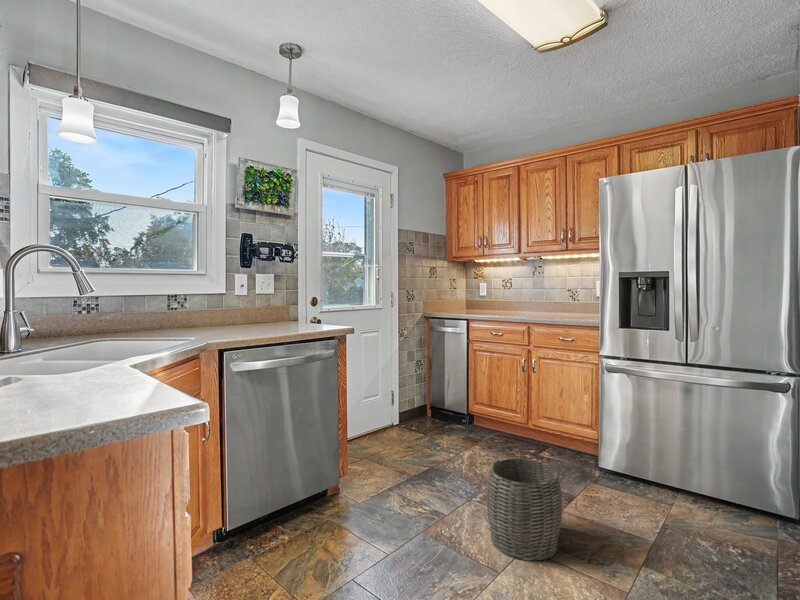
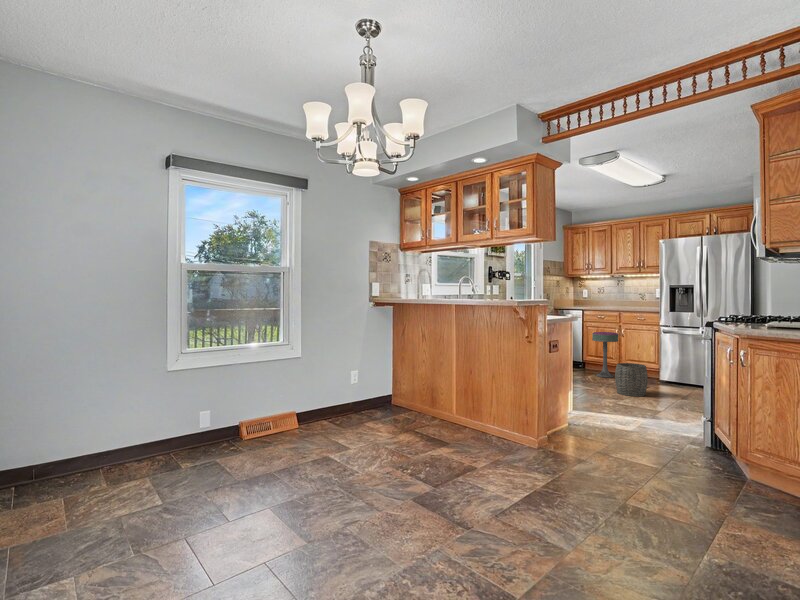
bar stool: none [474,363,522,457] -> present [592,332,618,377]

